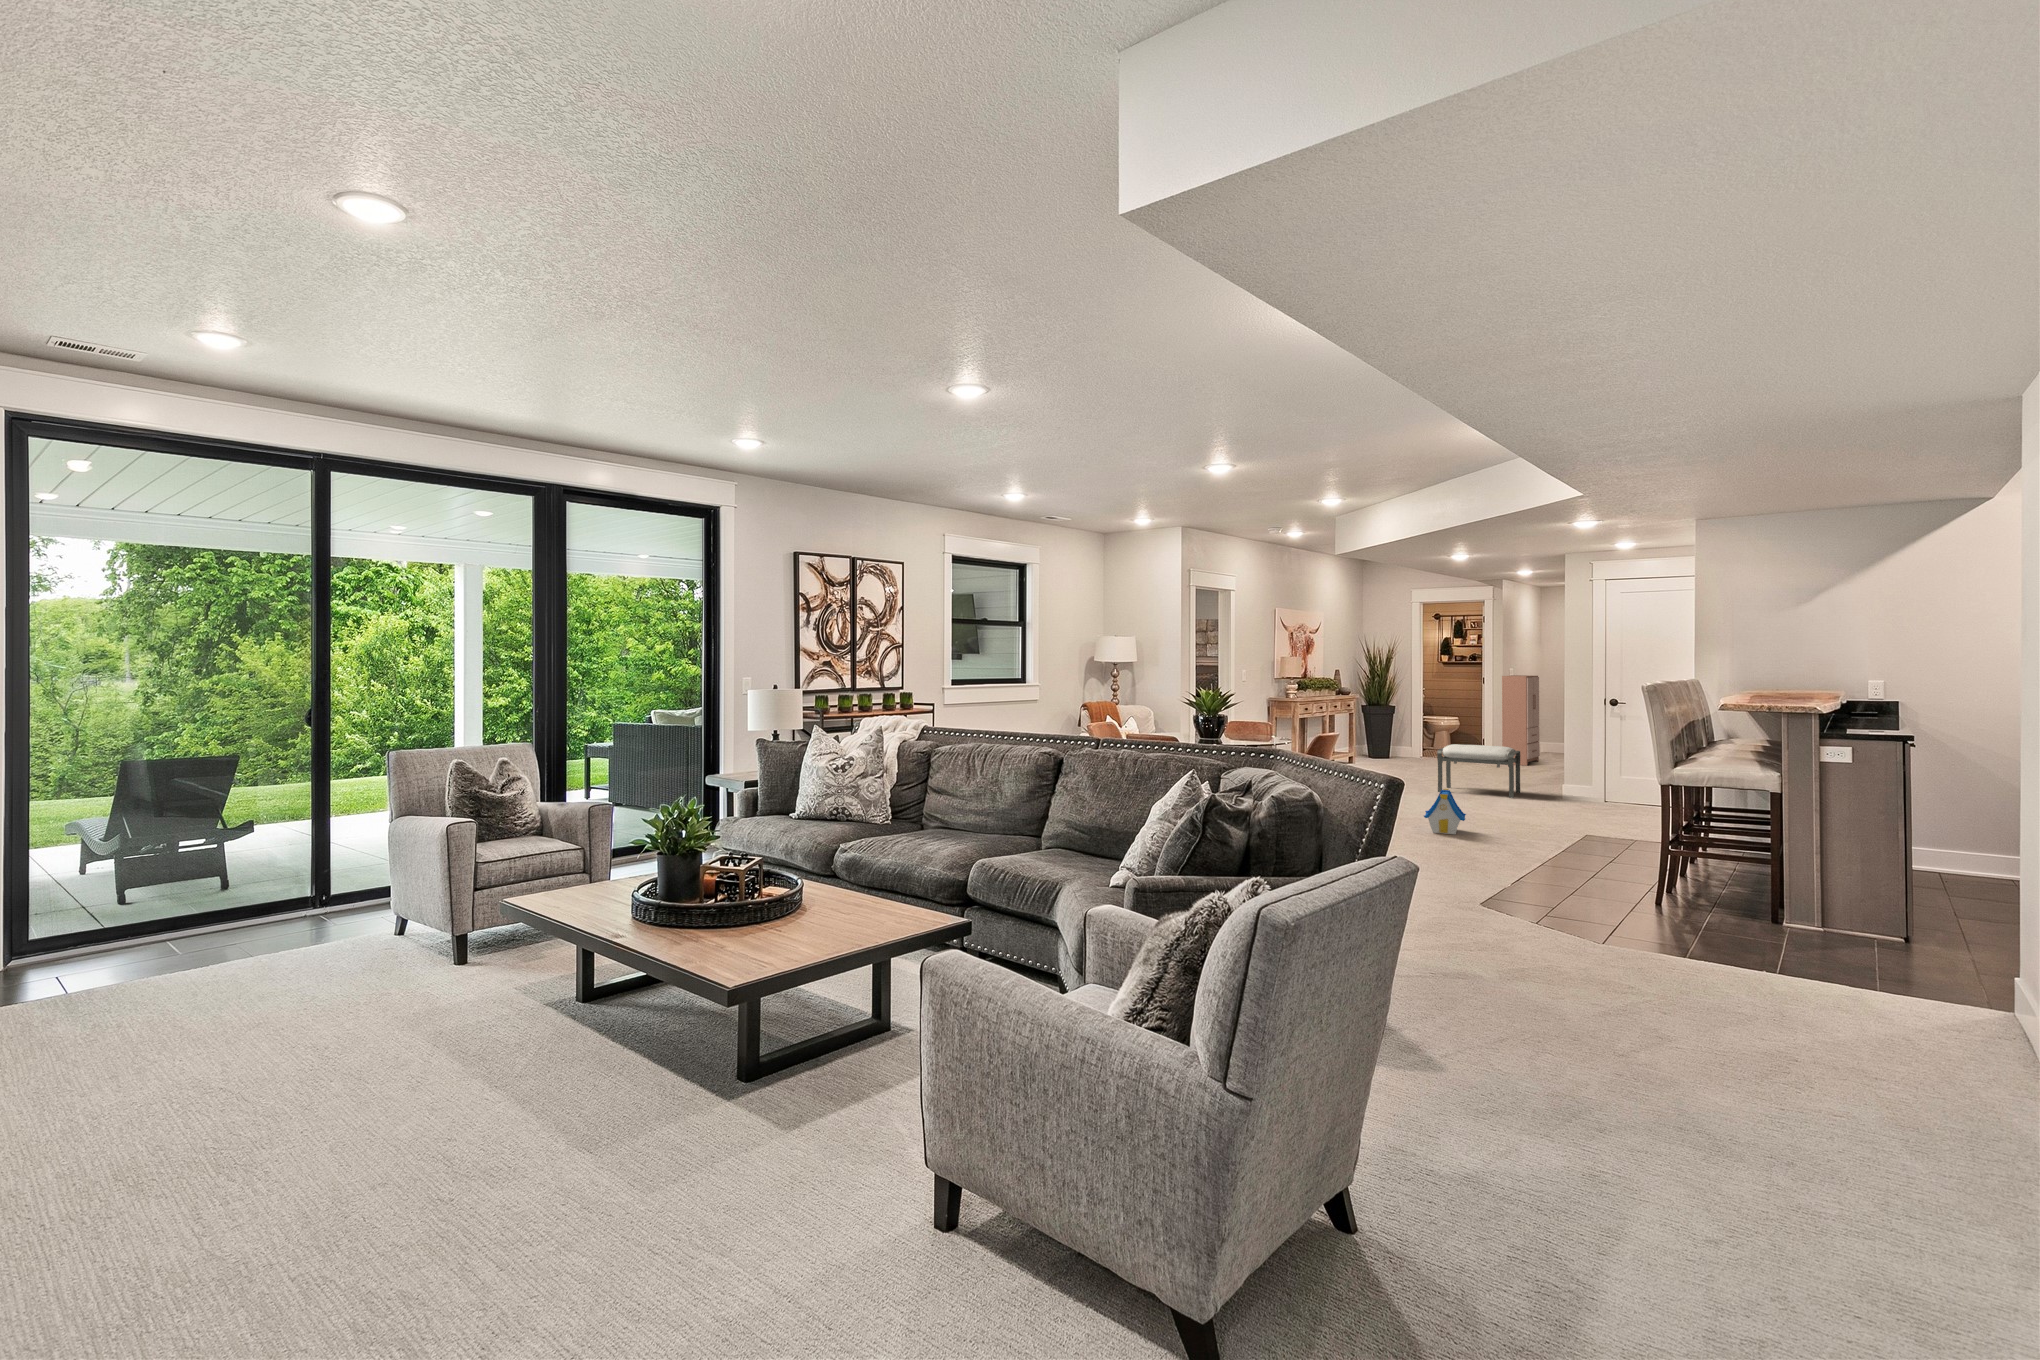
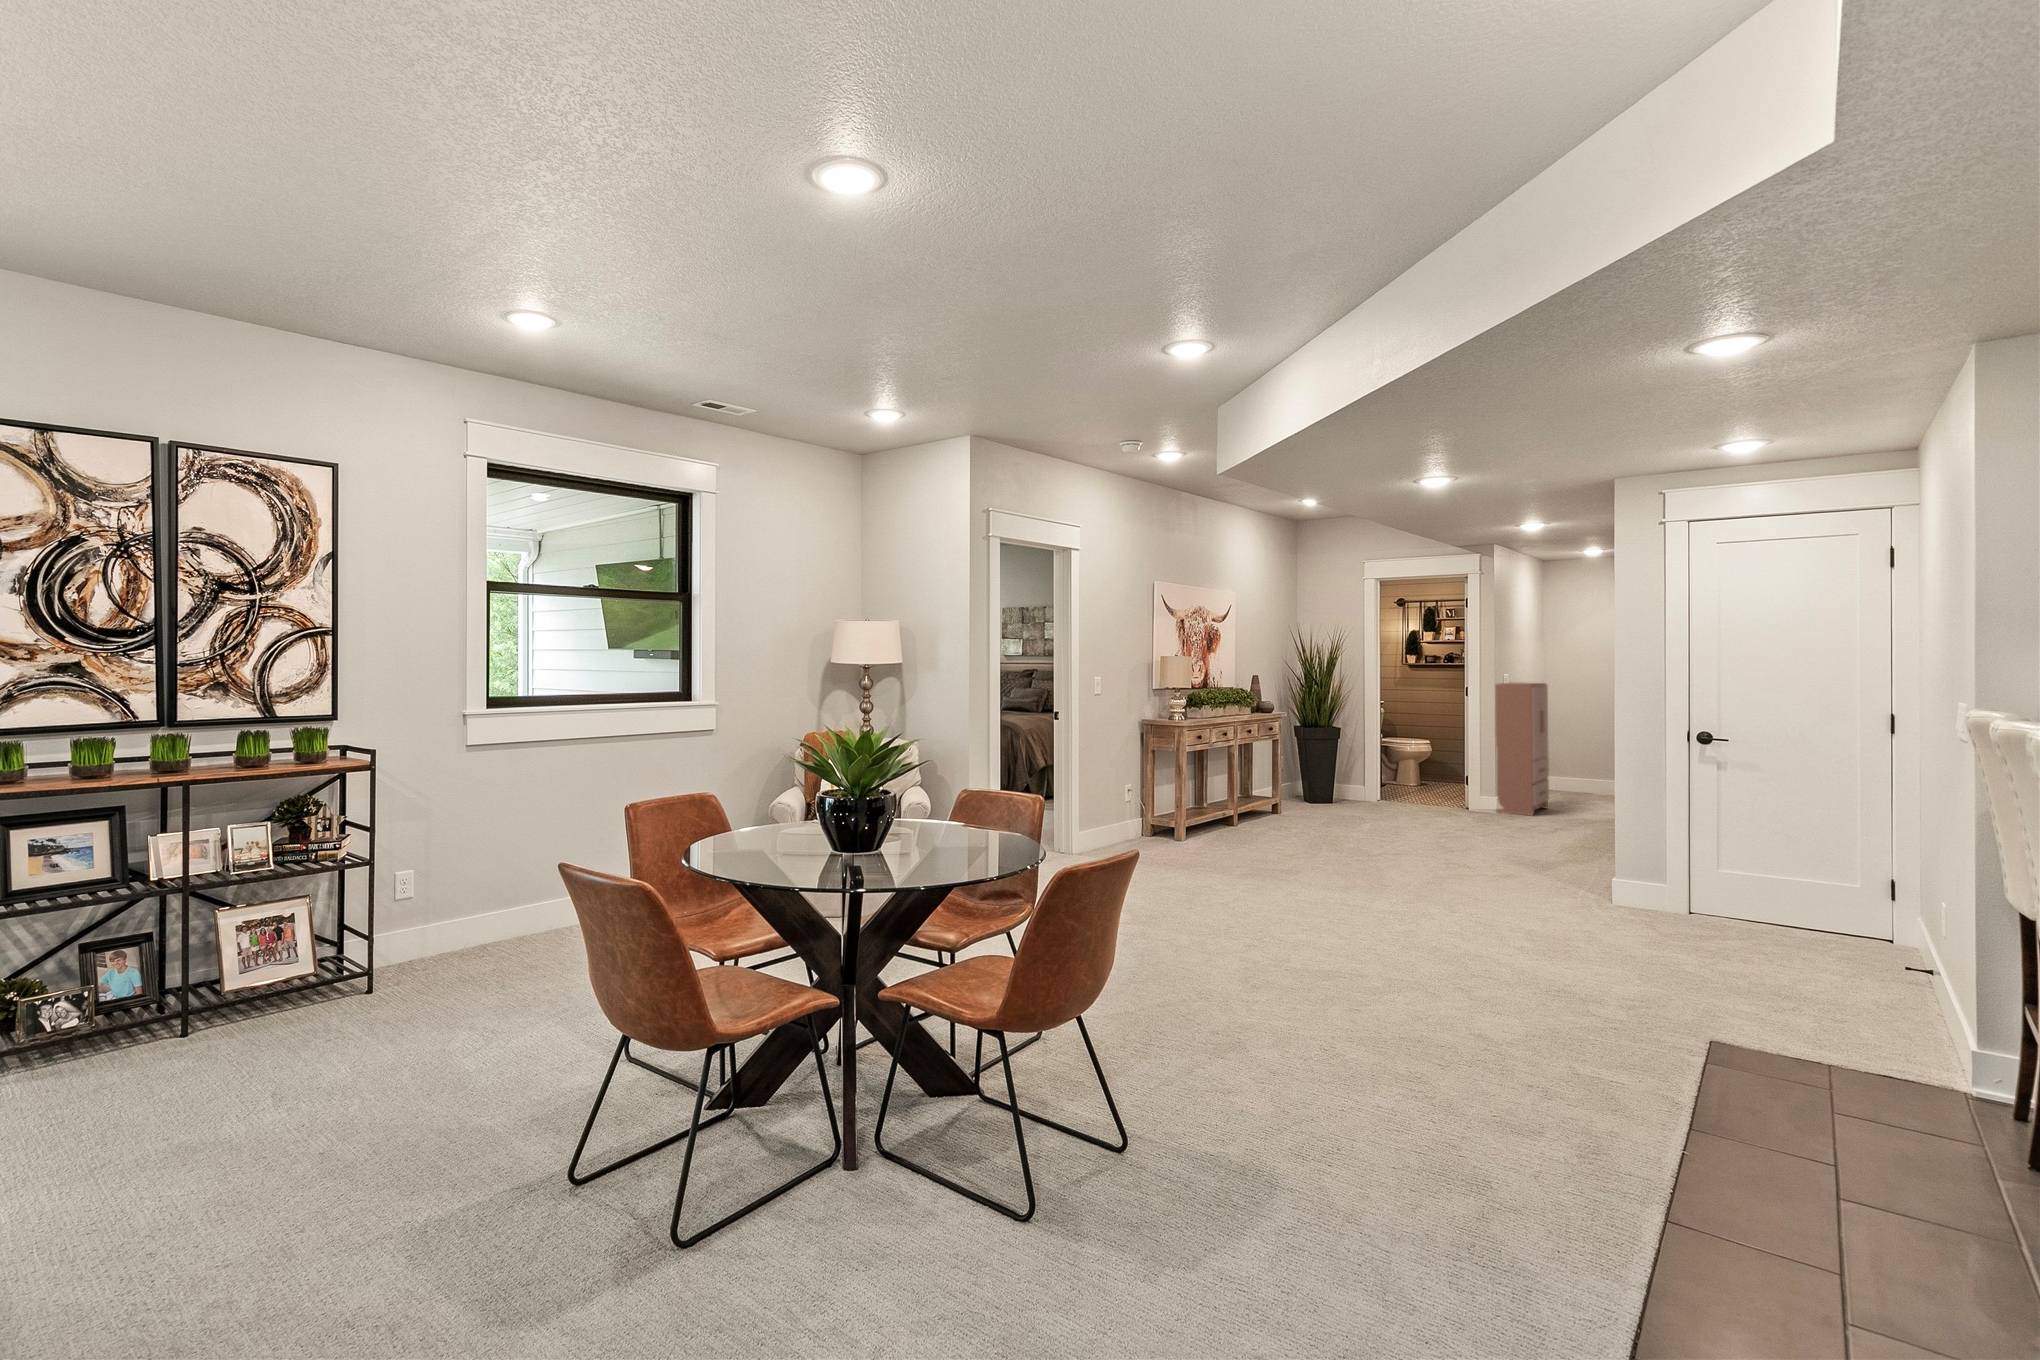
ottoman: present [1437,744,1521,798] -> none [1399,801,1542,902]
toy house: present [1424,789,1466,834] -> none [1365,933,1460,1052]

